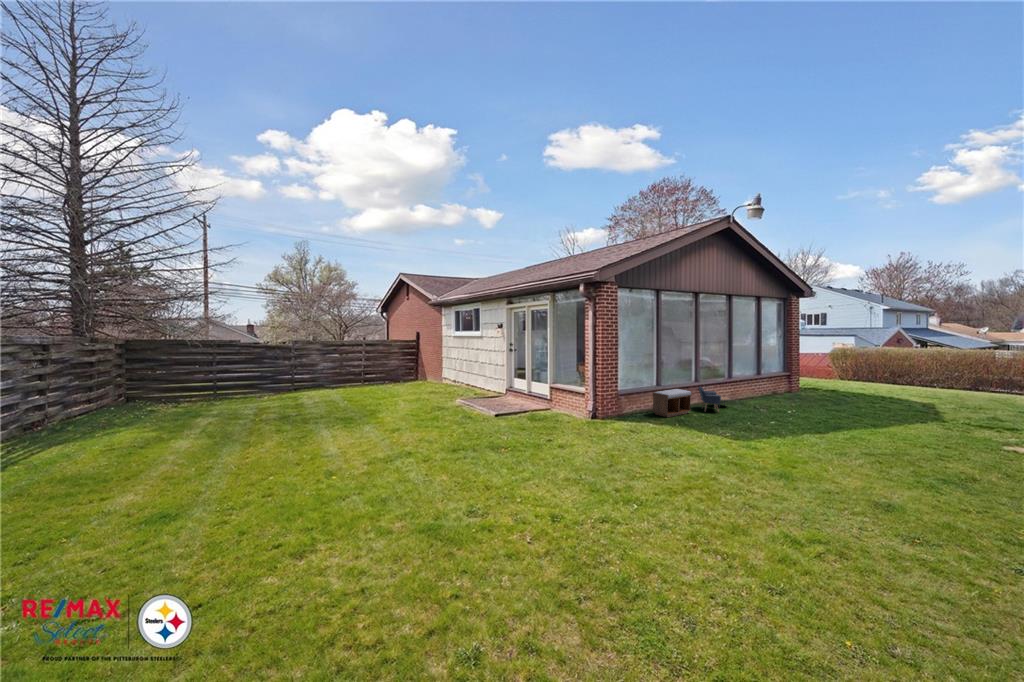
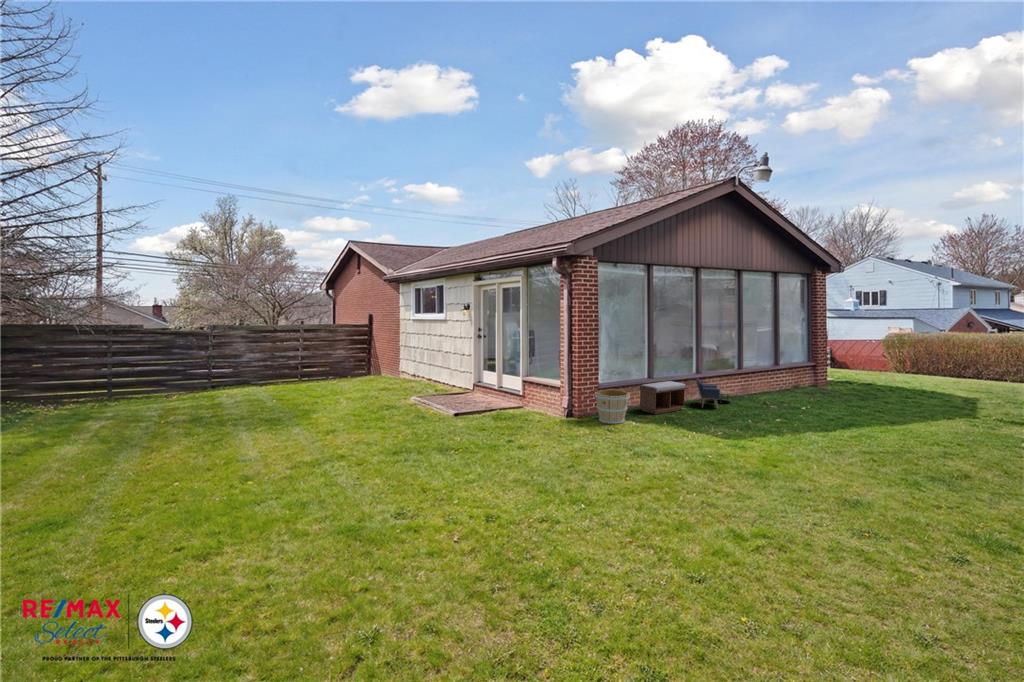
wooden bucket: none [617,396,648,426] -> present [595,389,630,424]

